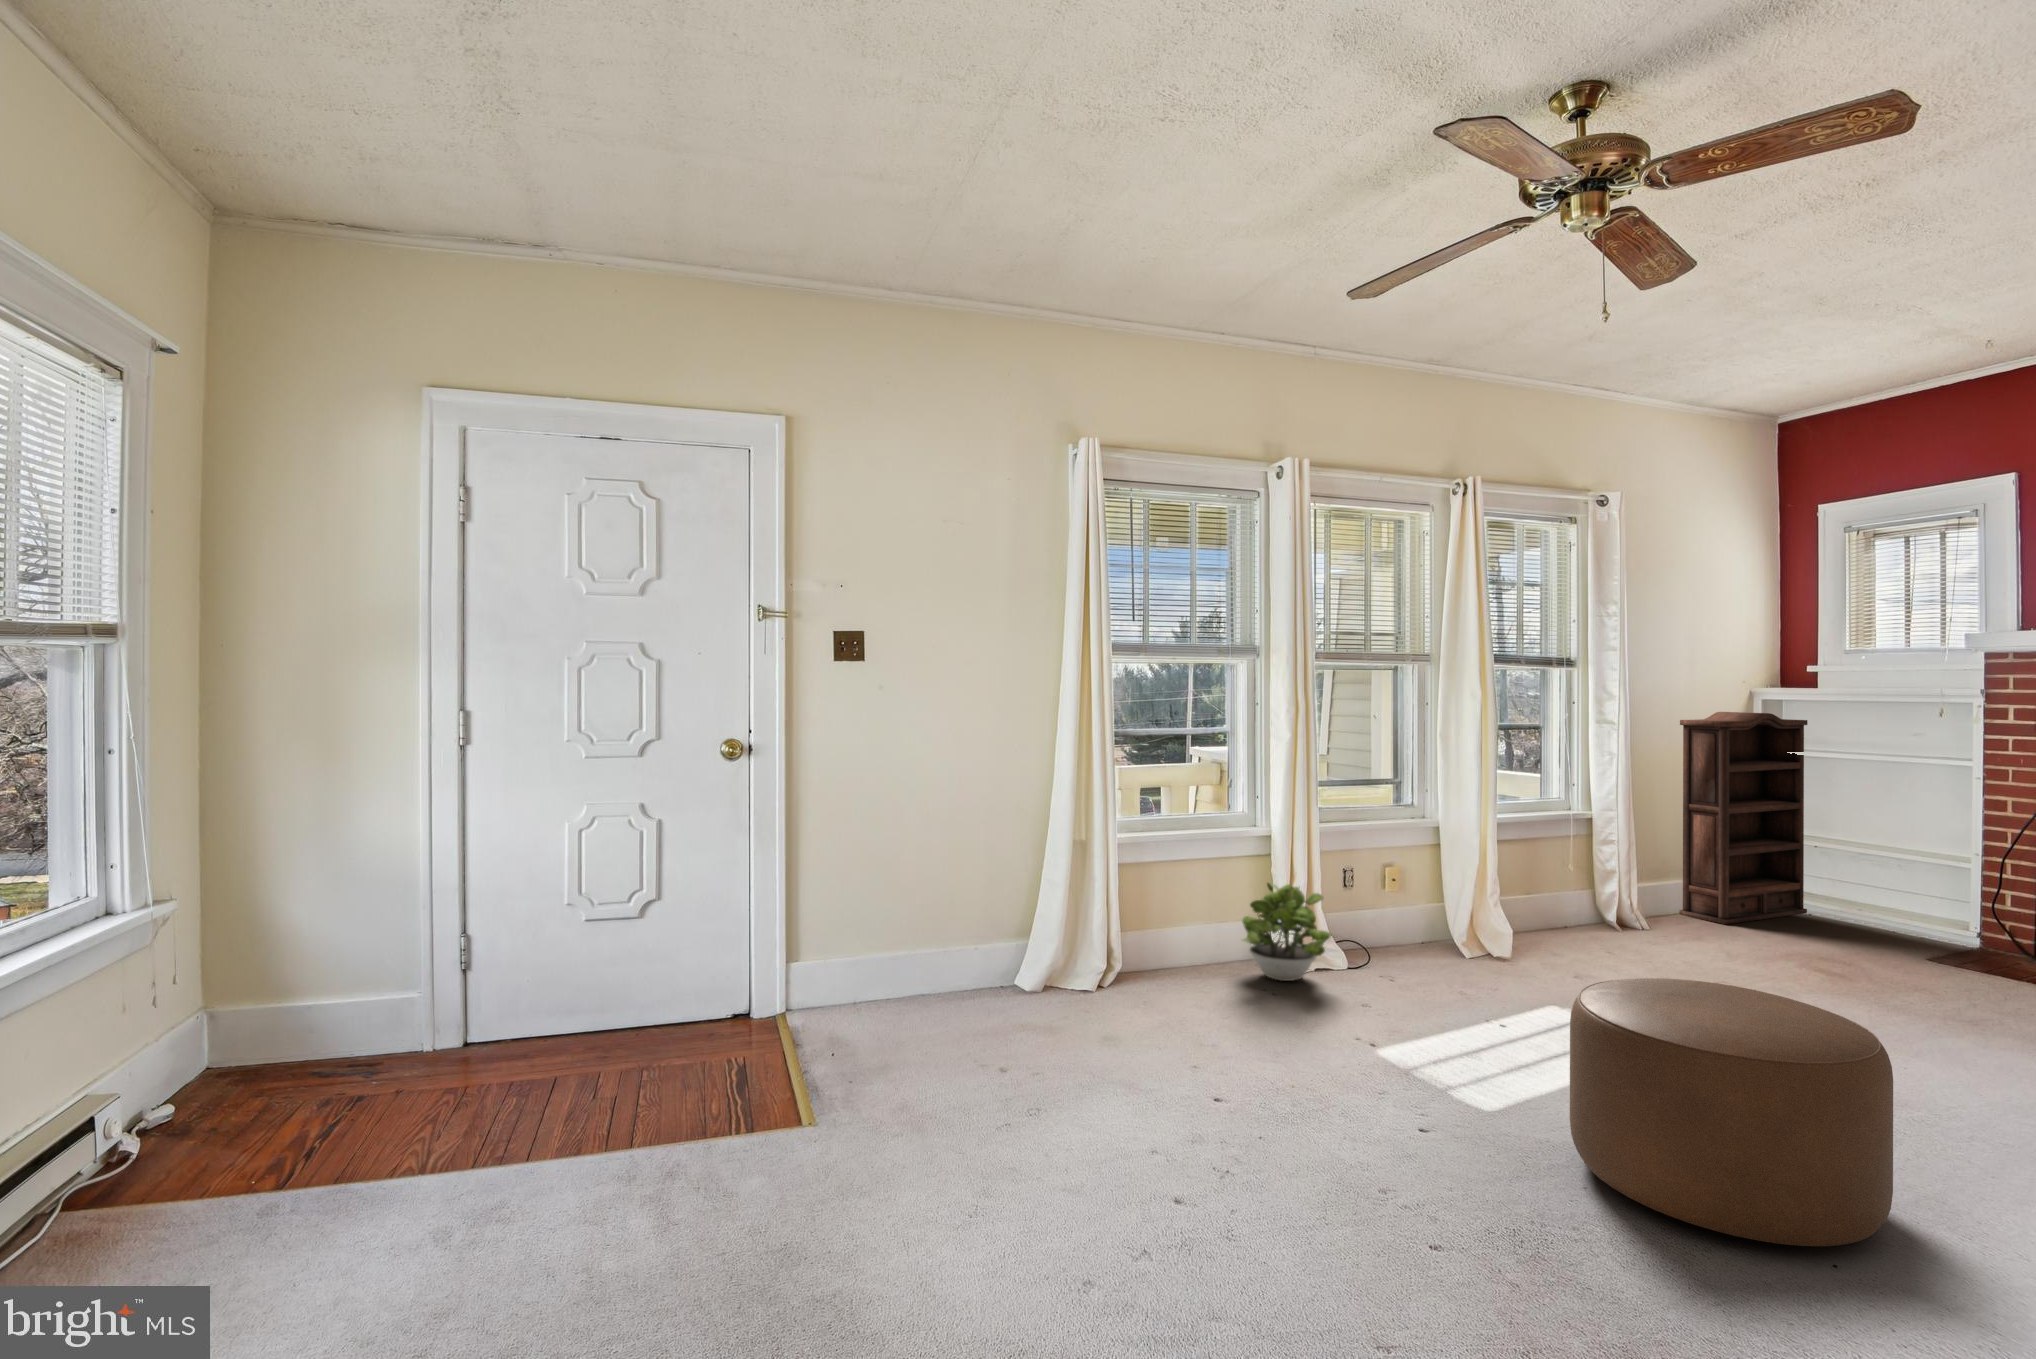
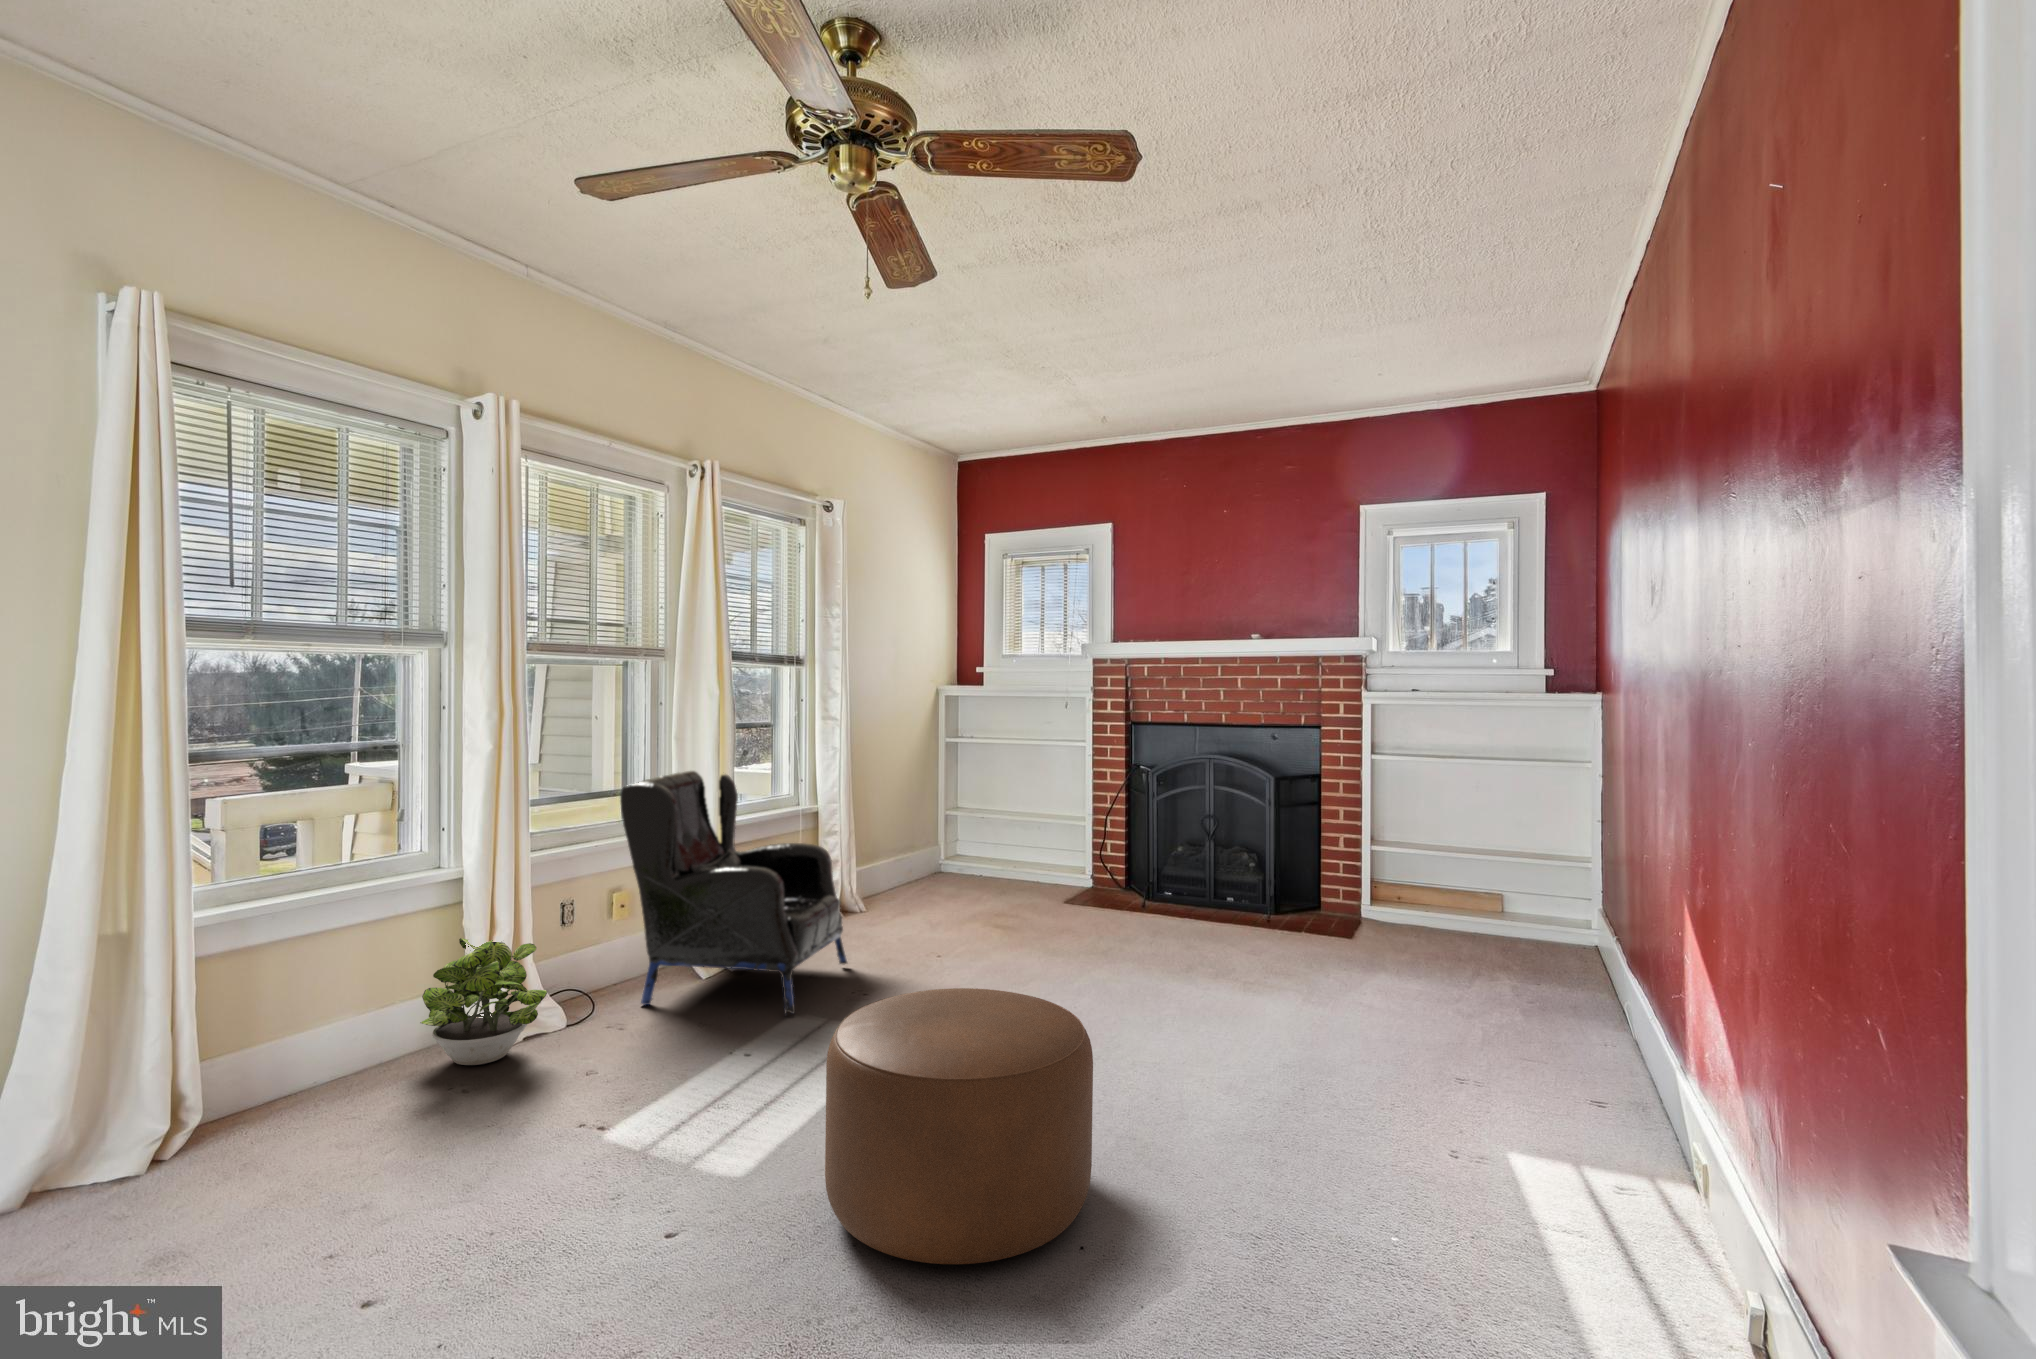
bookshelf: present [1679,712,1807,924] -> none [886,705,978,897]
armchair: none [1390,764,1622,1000] -> present [620,770,847,1014]

